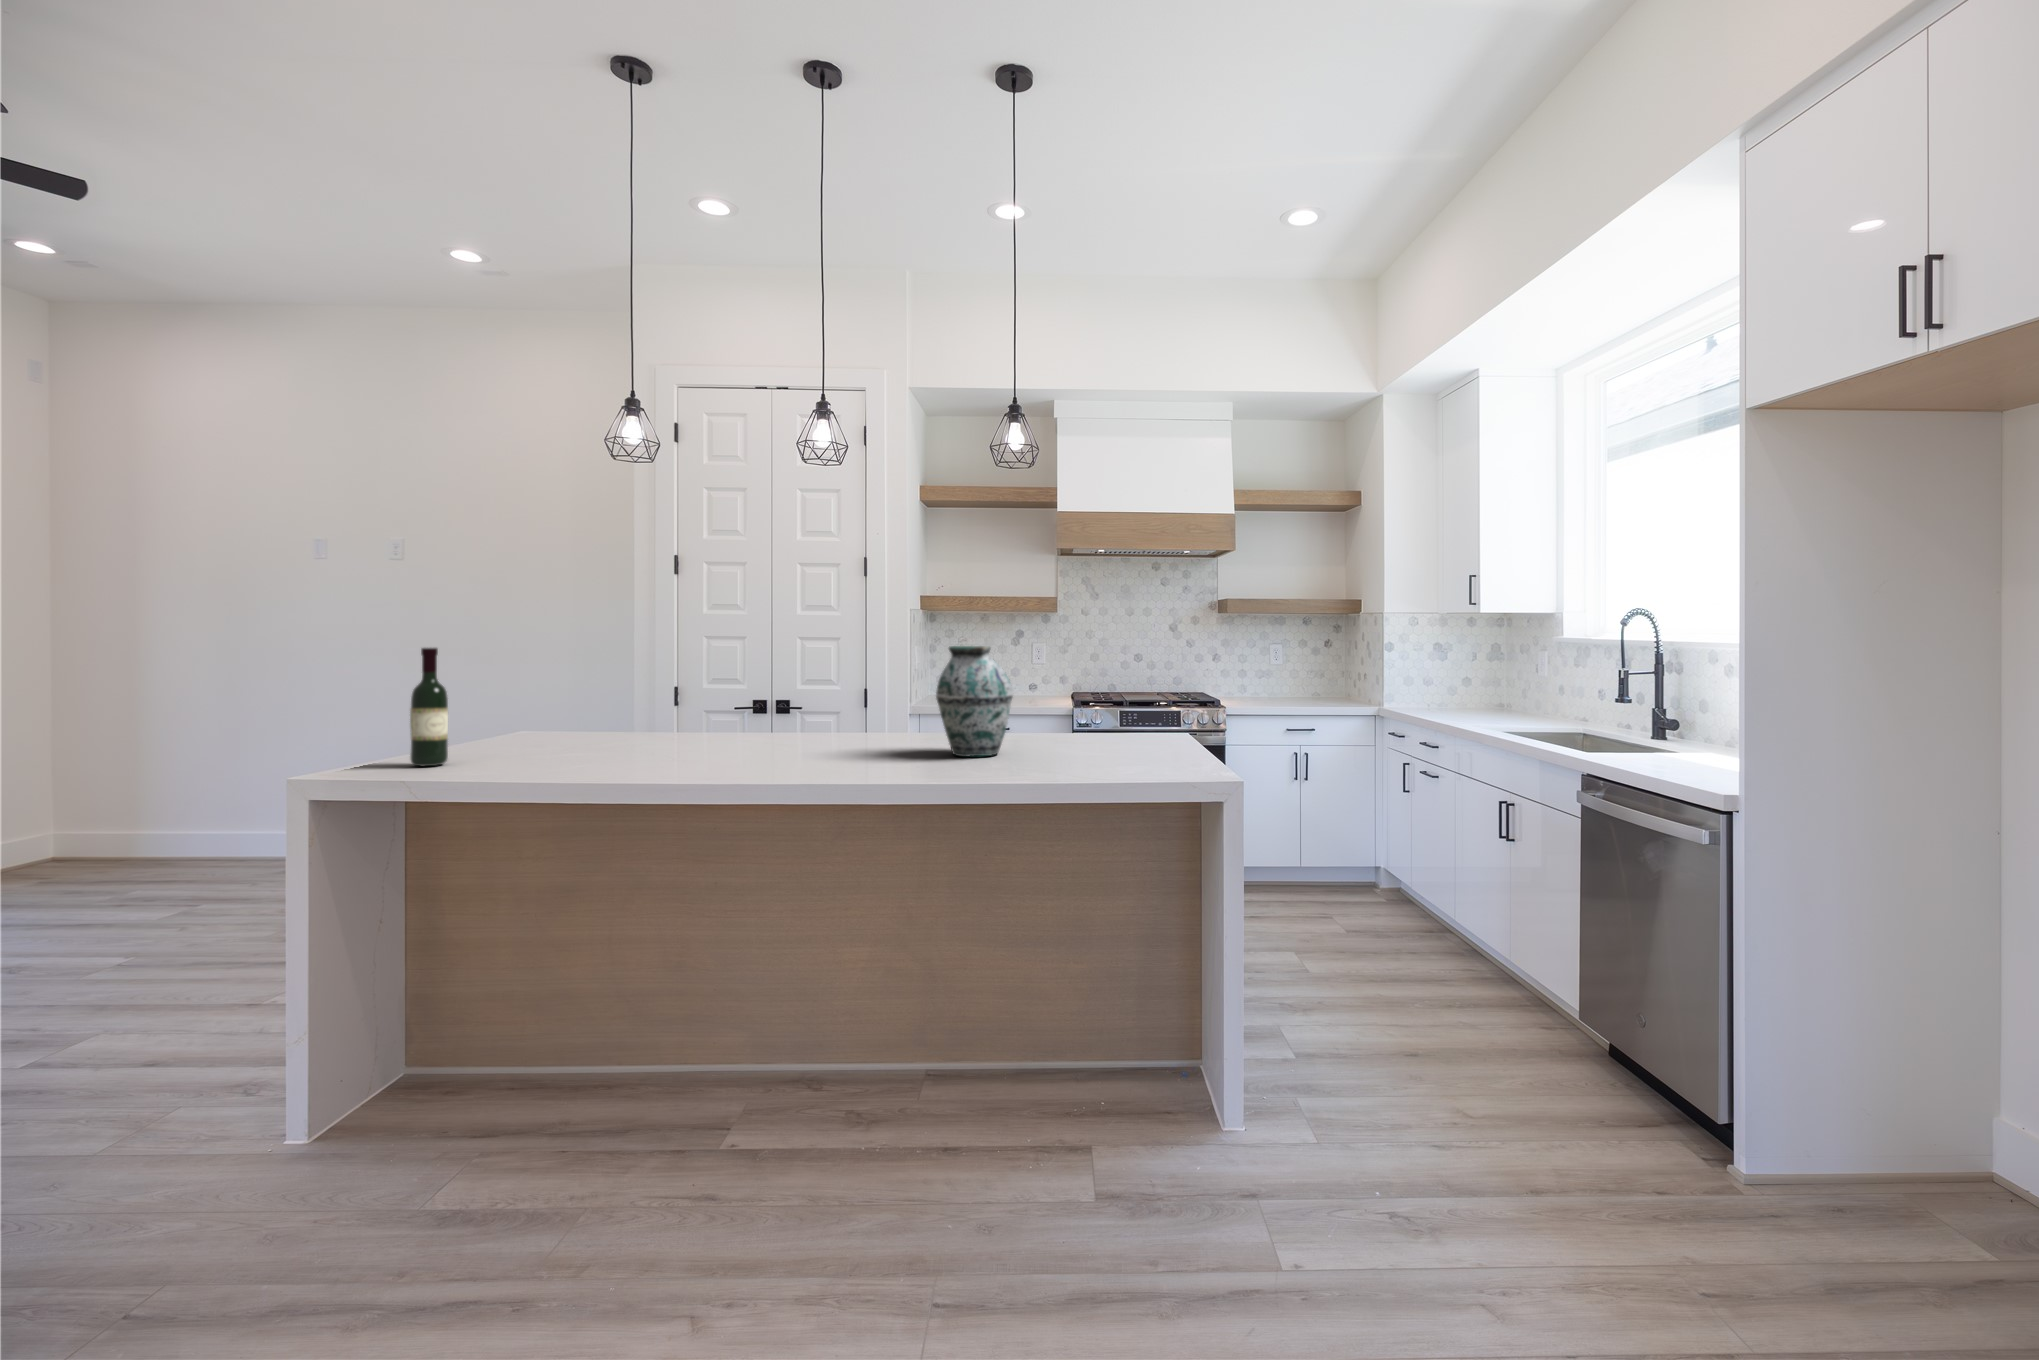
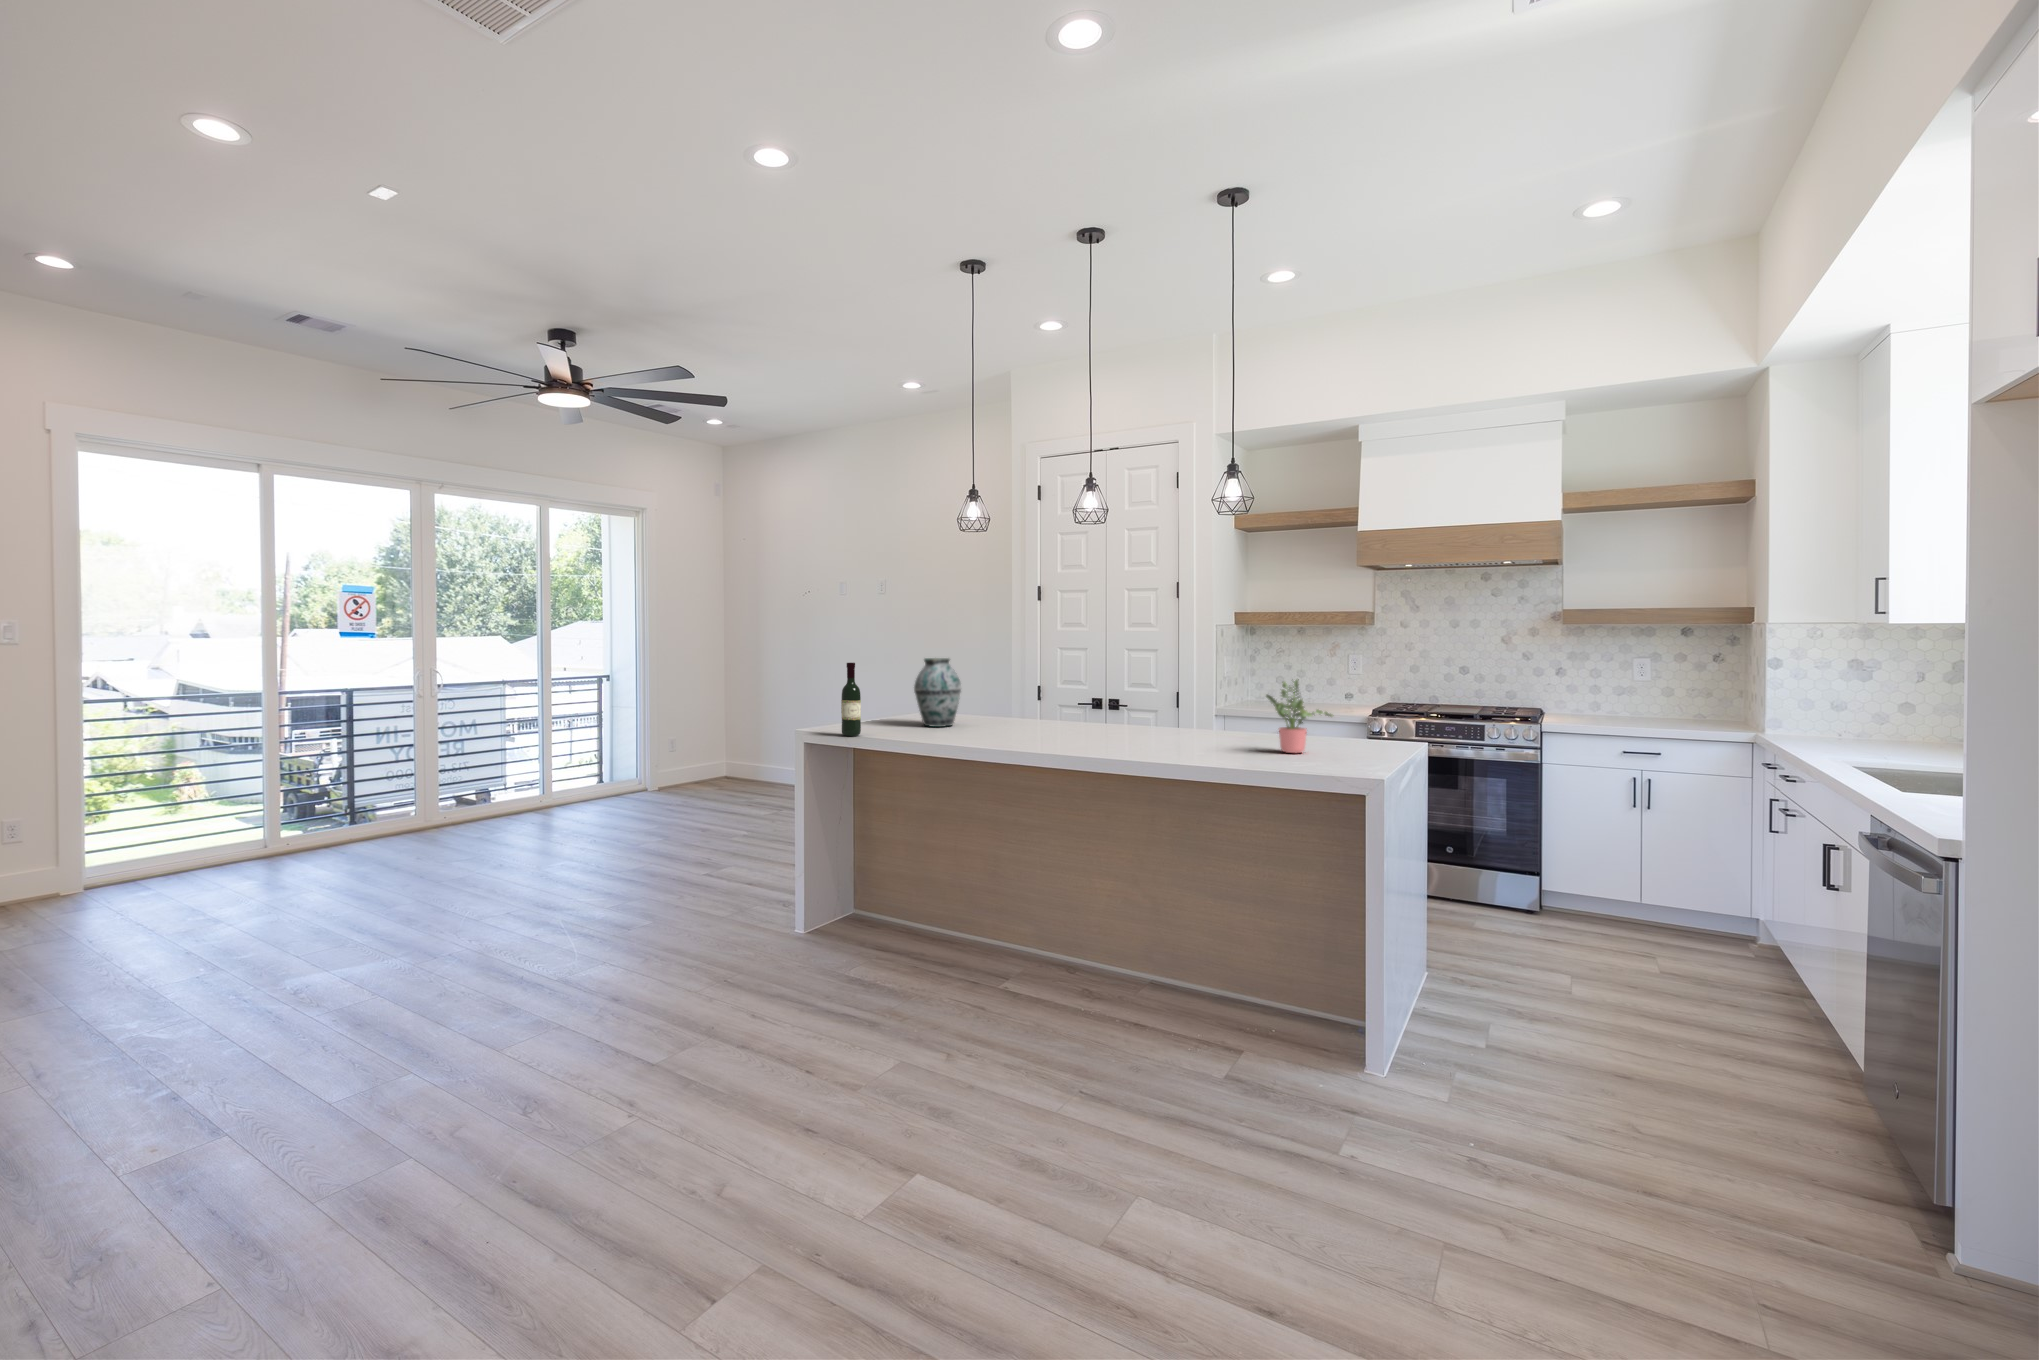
vase: present [936,646,1013,757] -> present [914,658,961,727]
potted plant: none [1063,662,1131,749] -> present [1266,679,1332,753]

